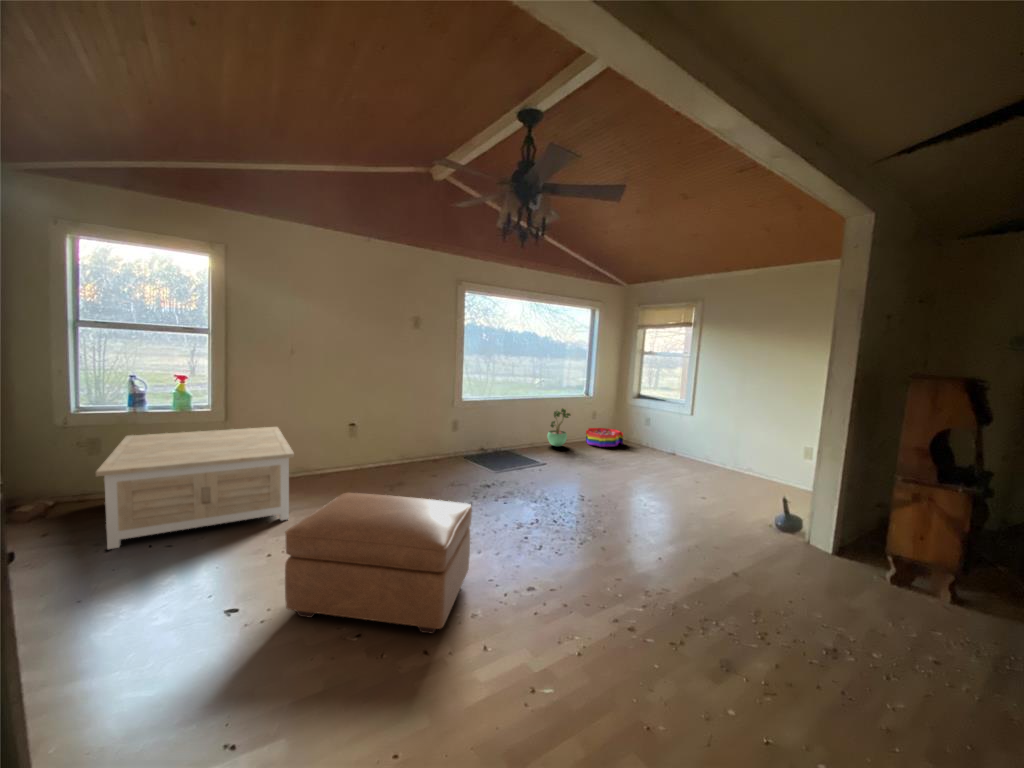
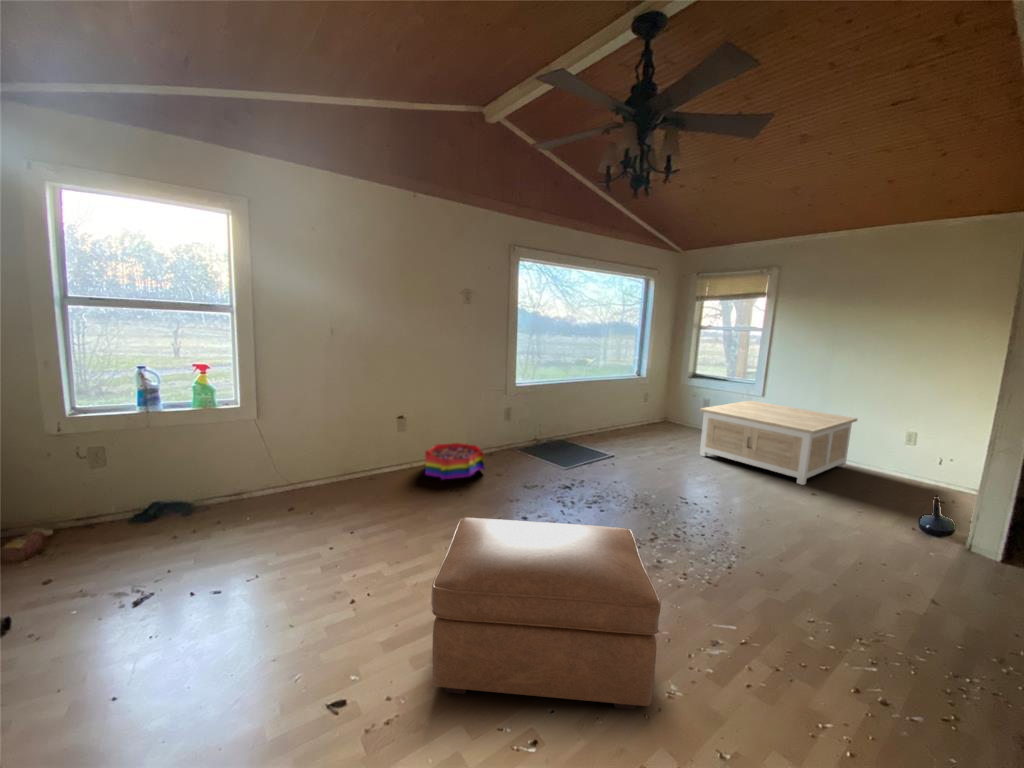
potted plant: present [547,408,571,446] -> none [600,391,626,434]
coffee table: present [96,427,294,549] -> present [700,400,857,485]
storage bin: present [586,428,623,447] -> present [425,443,484,479]

